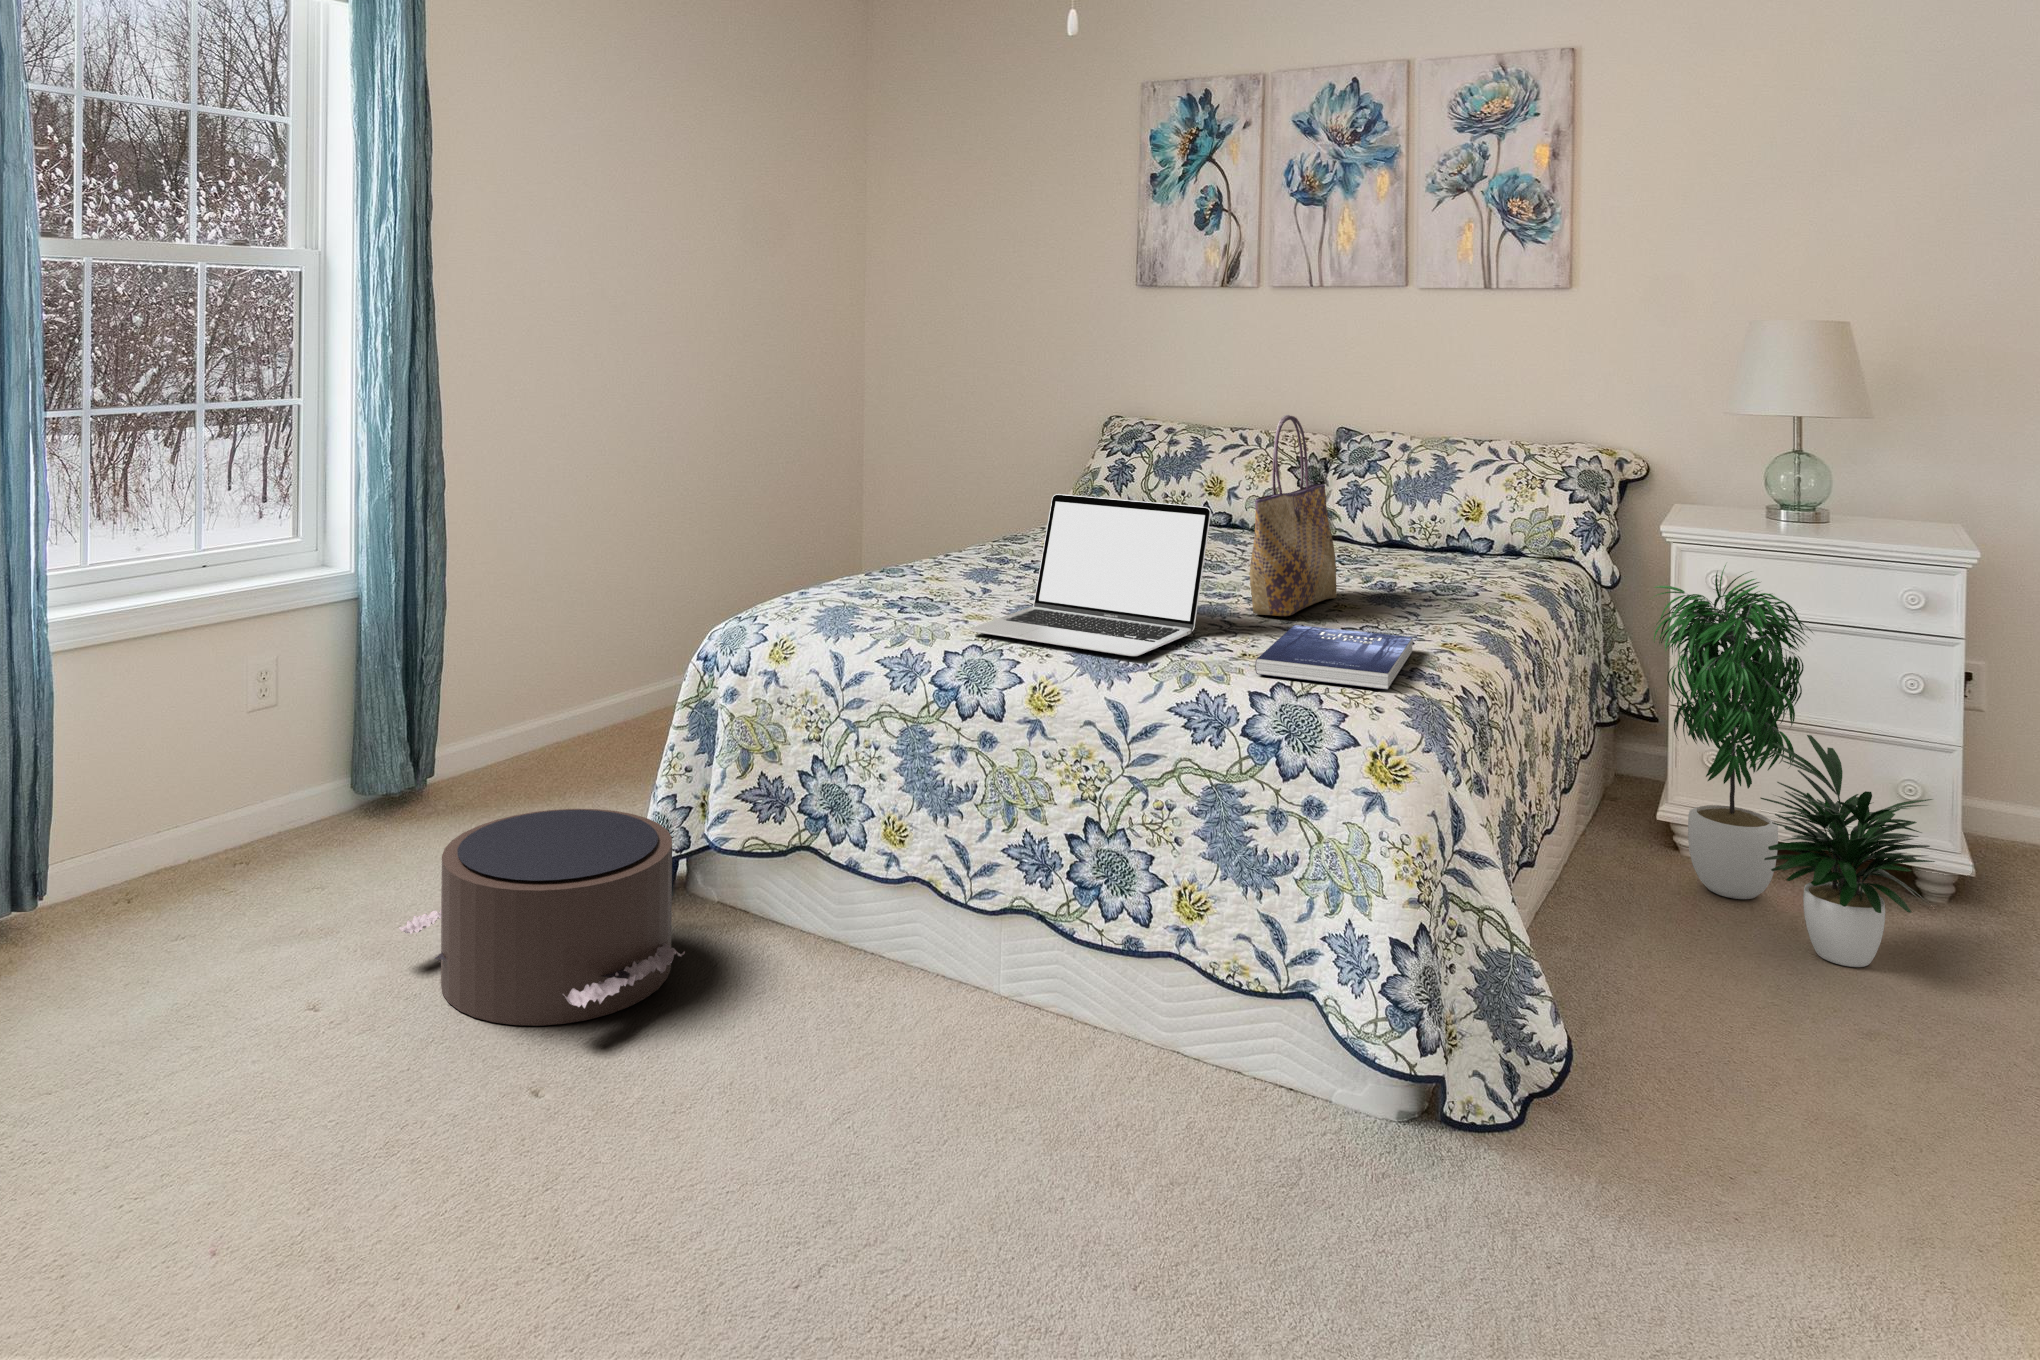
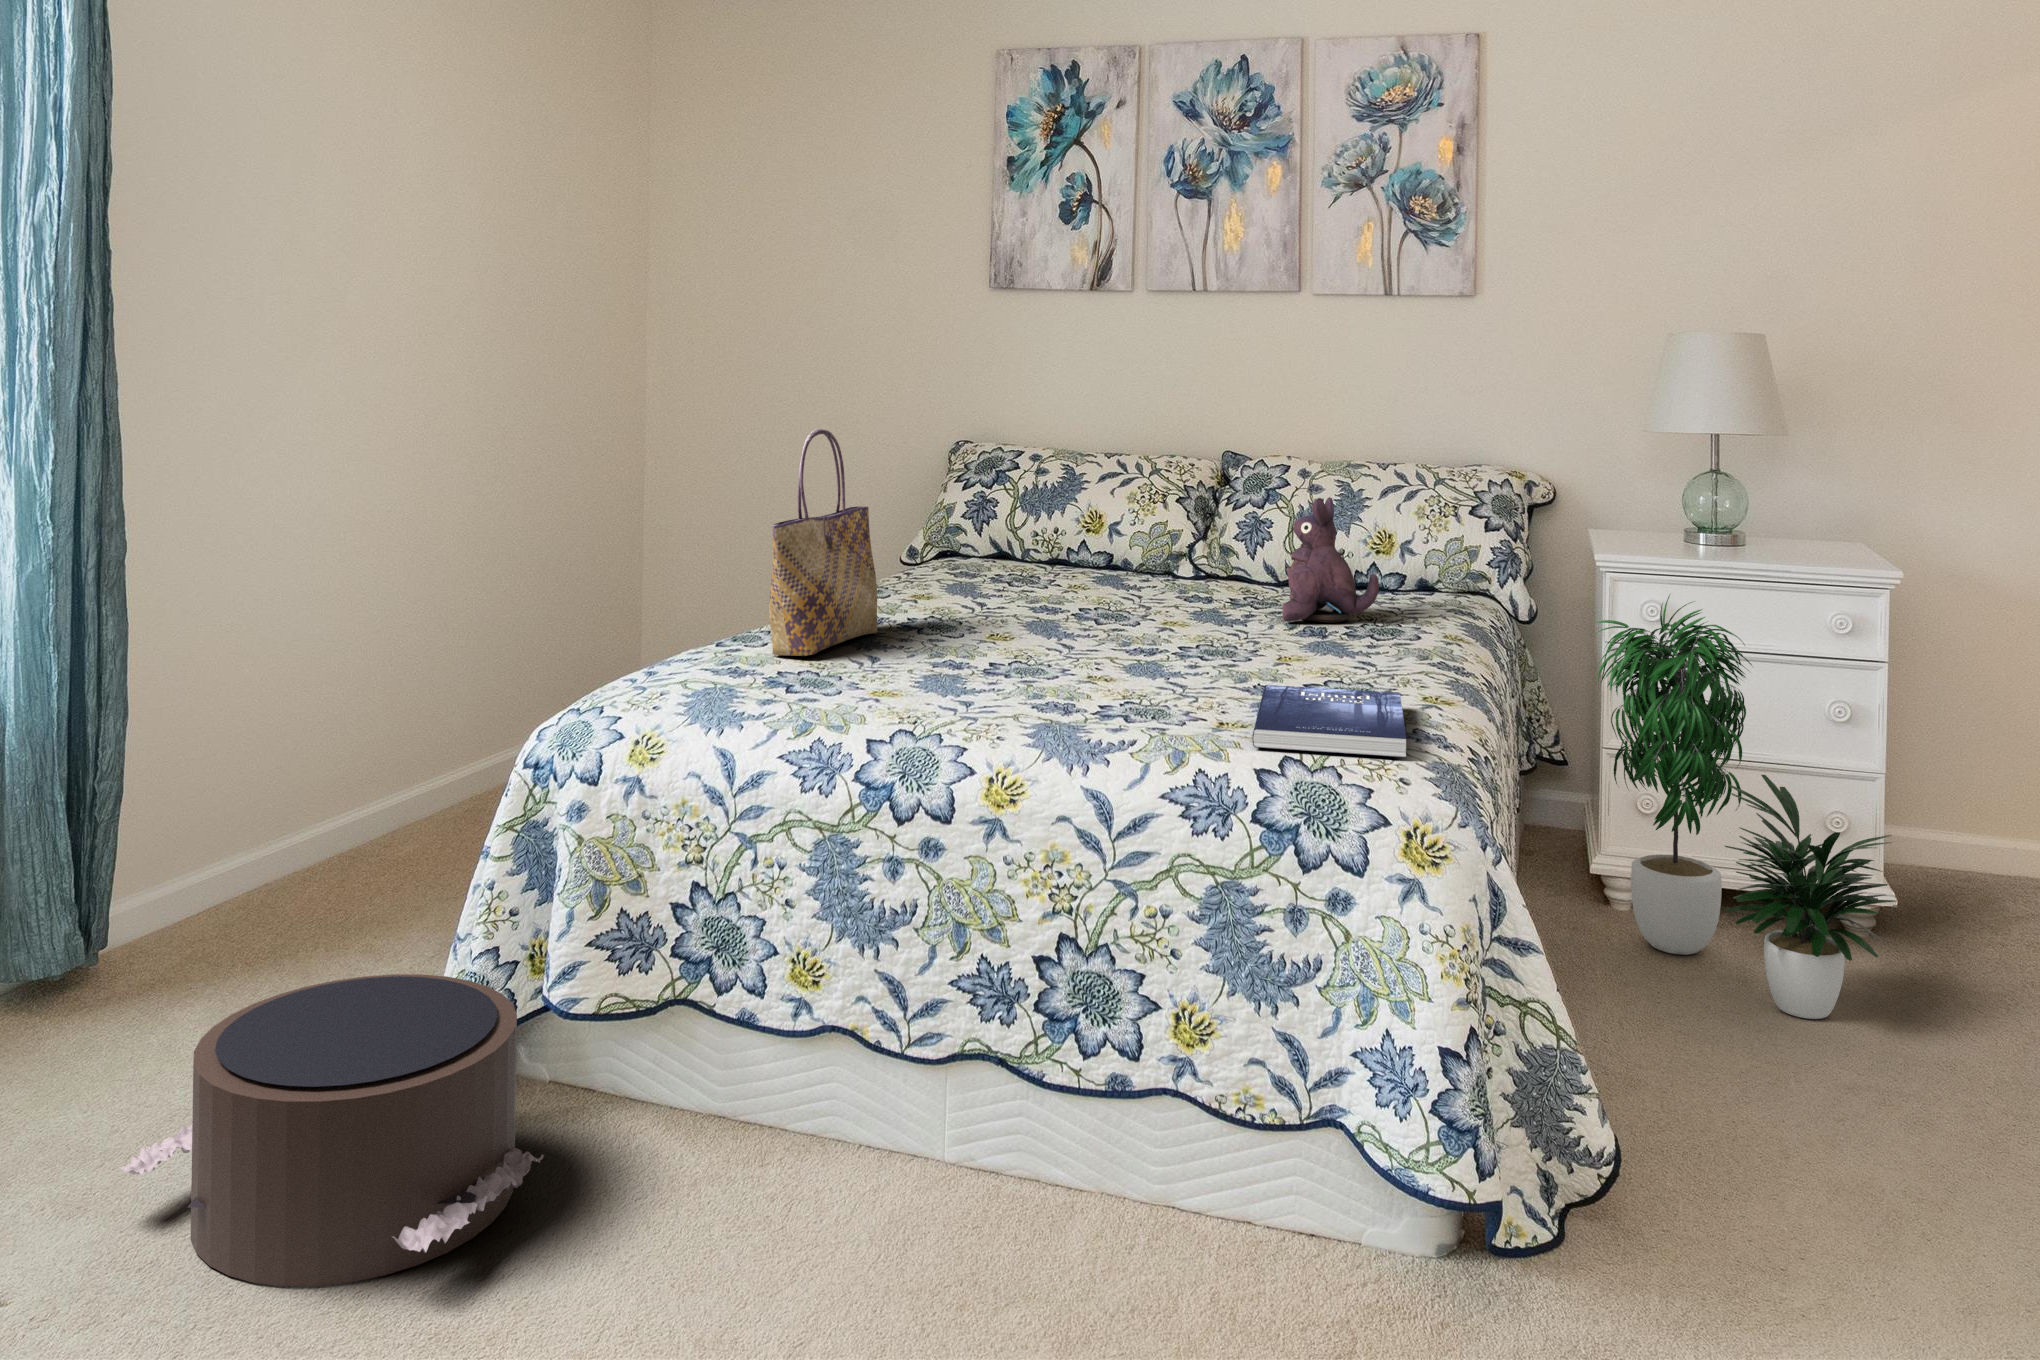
tote bag: present [1250,415,1337,616] -> present [769,429,877,656]
plush toy: none [1354,468,1444,578] -> present [1282,497,1379,622]
laptop: present [970,494,1211,656] -> none [894,538,1168,733]

